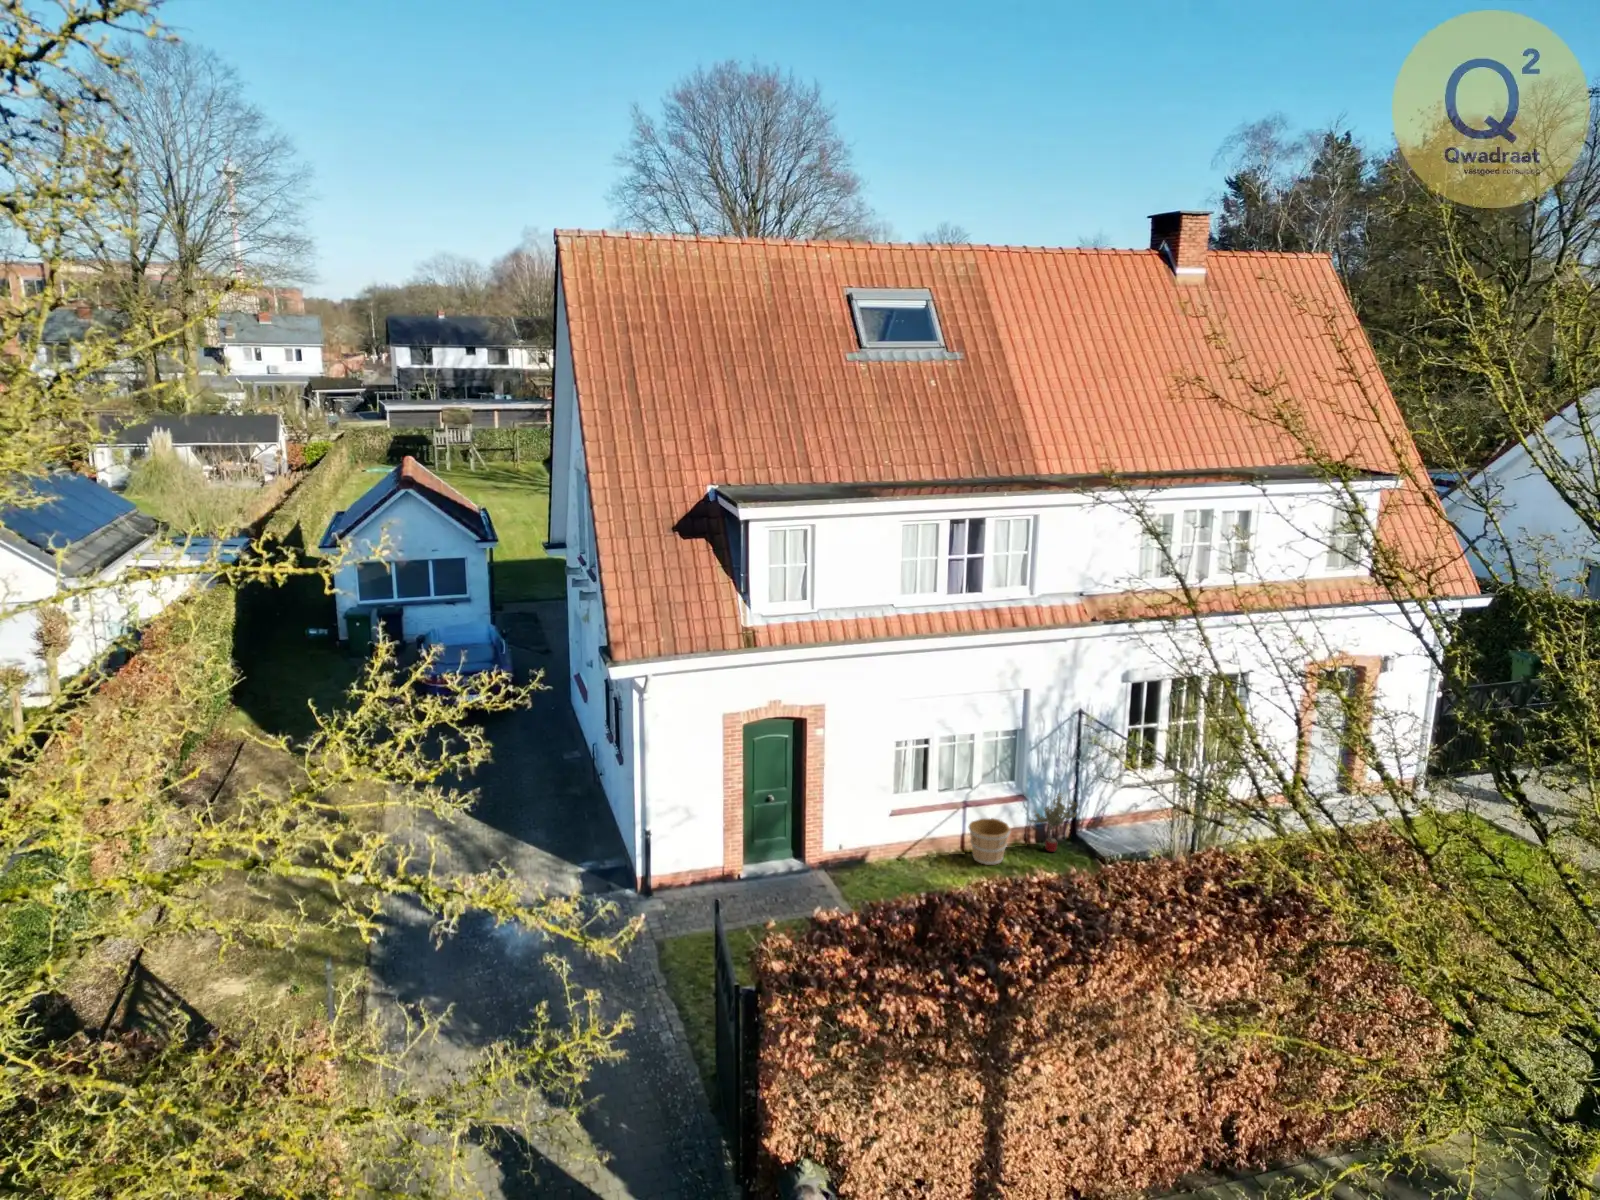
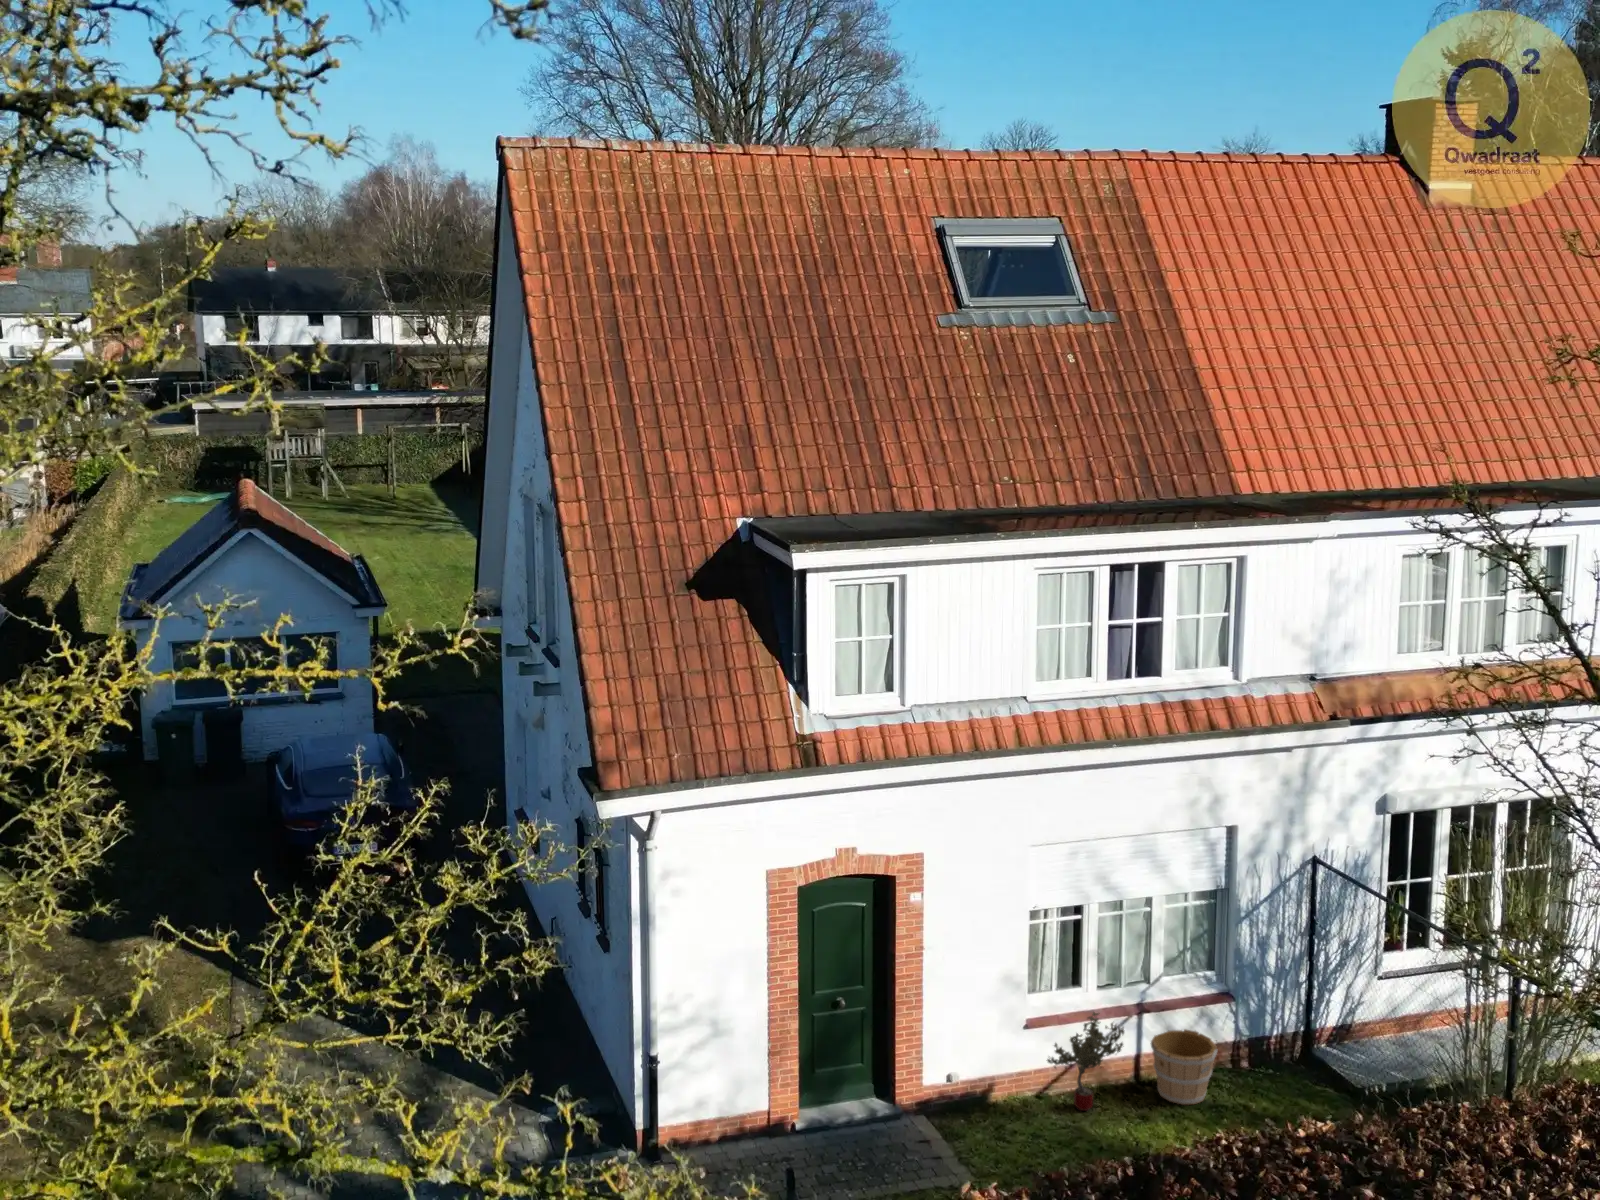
potted tree: present [1030,793,1078,852] -> present [1047,1012,1124,1111]

